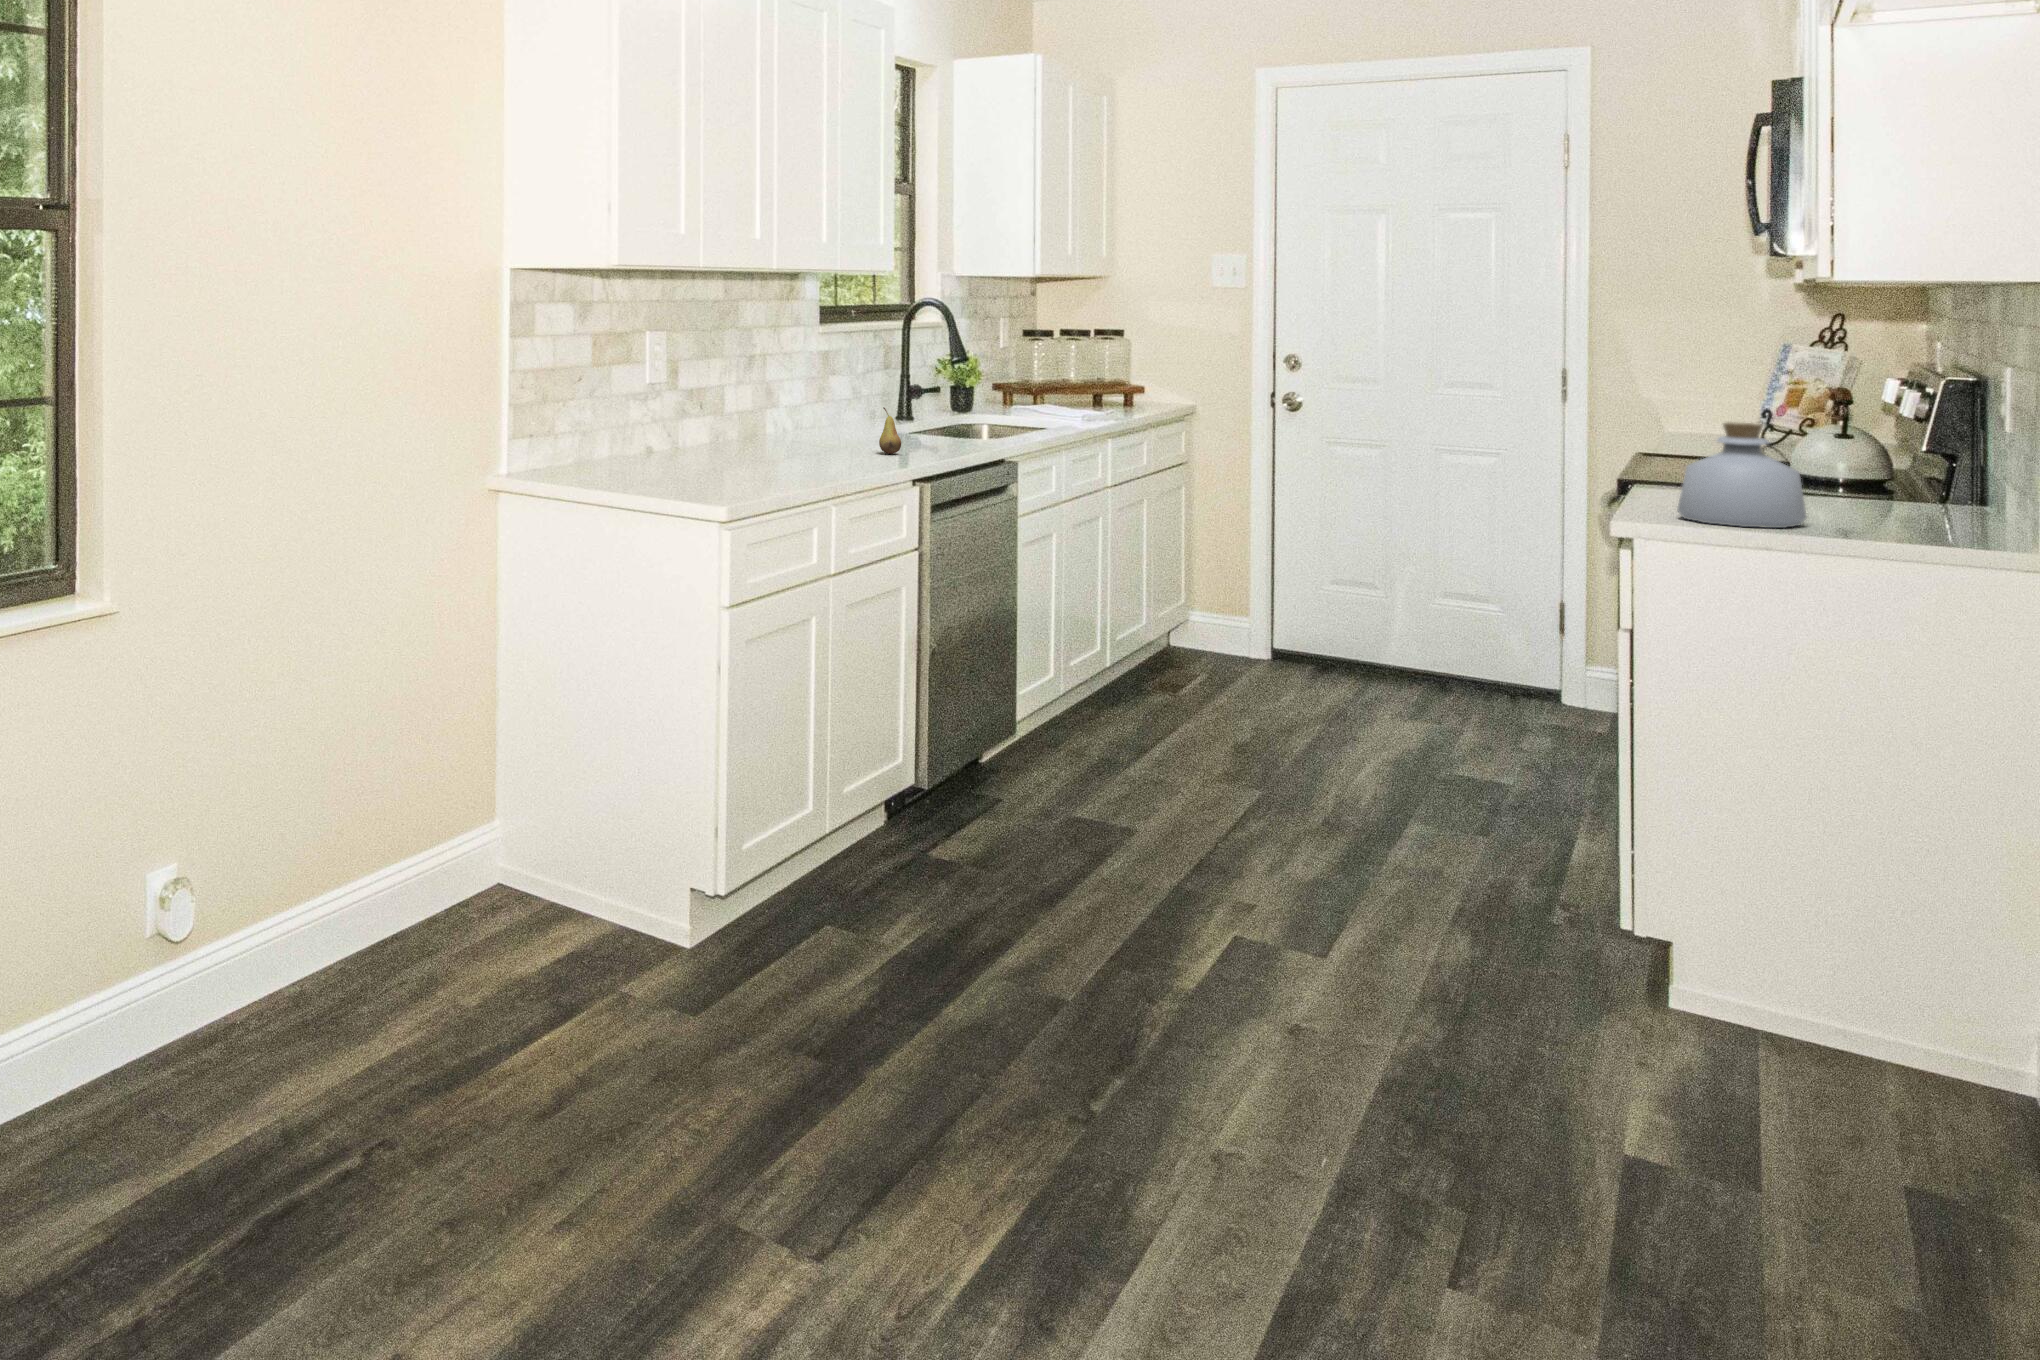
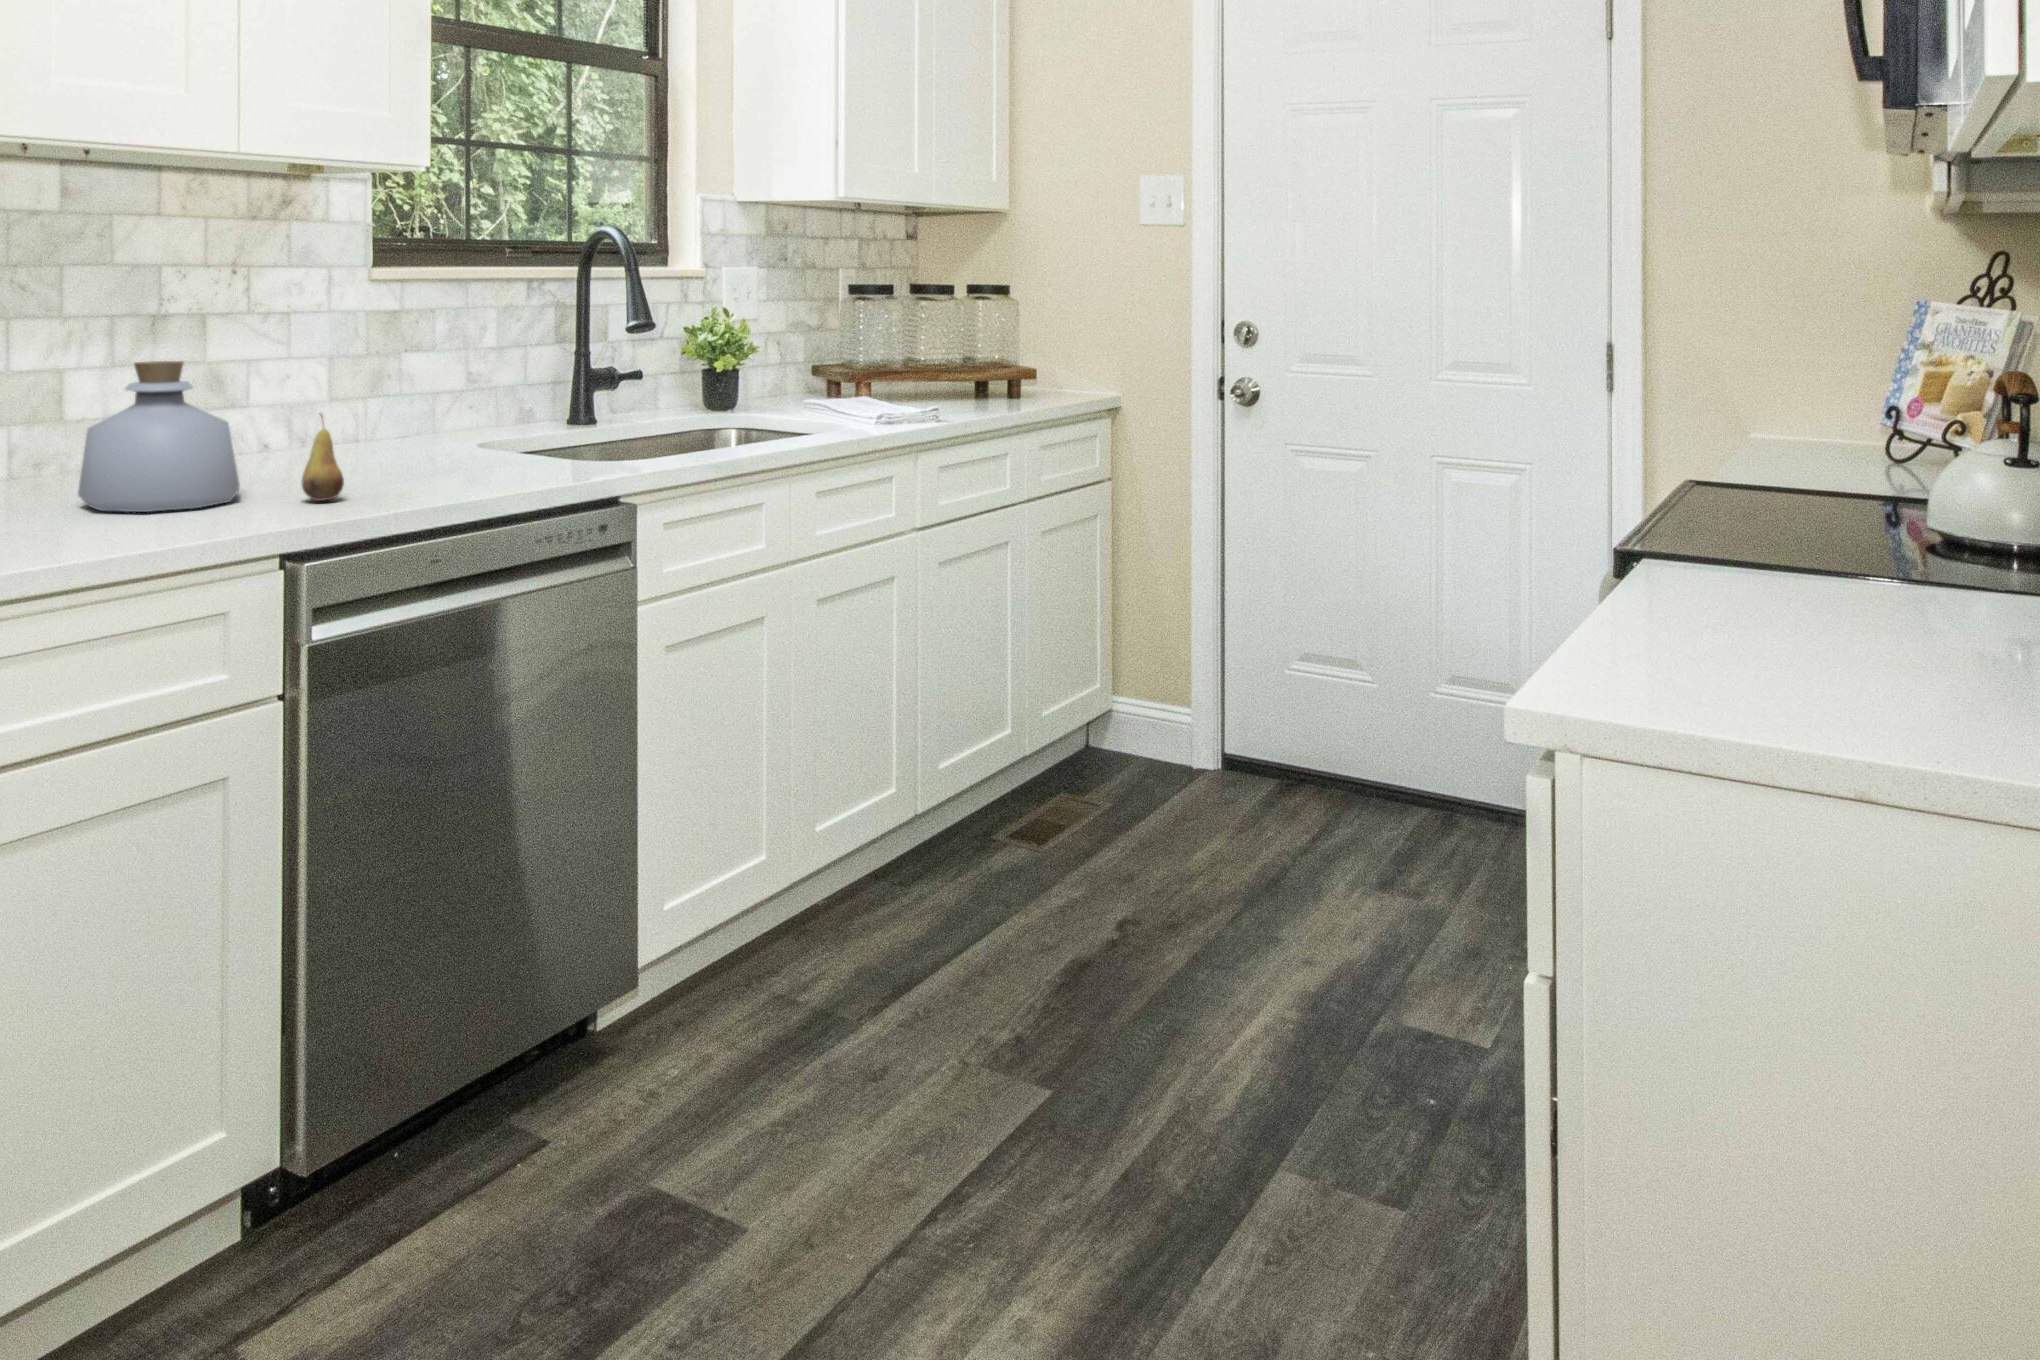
bottle: present [1677,422,1807,528] -> present [78,361,240,512]

